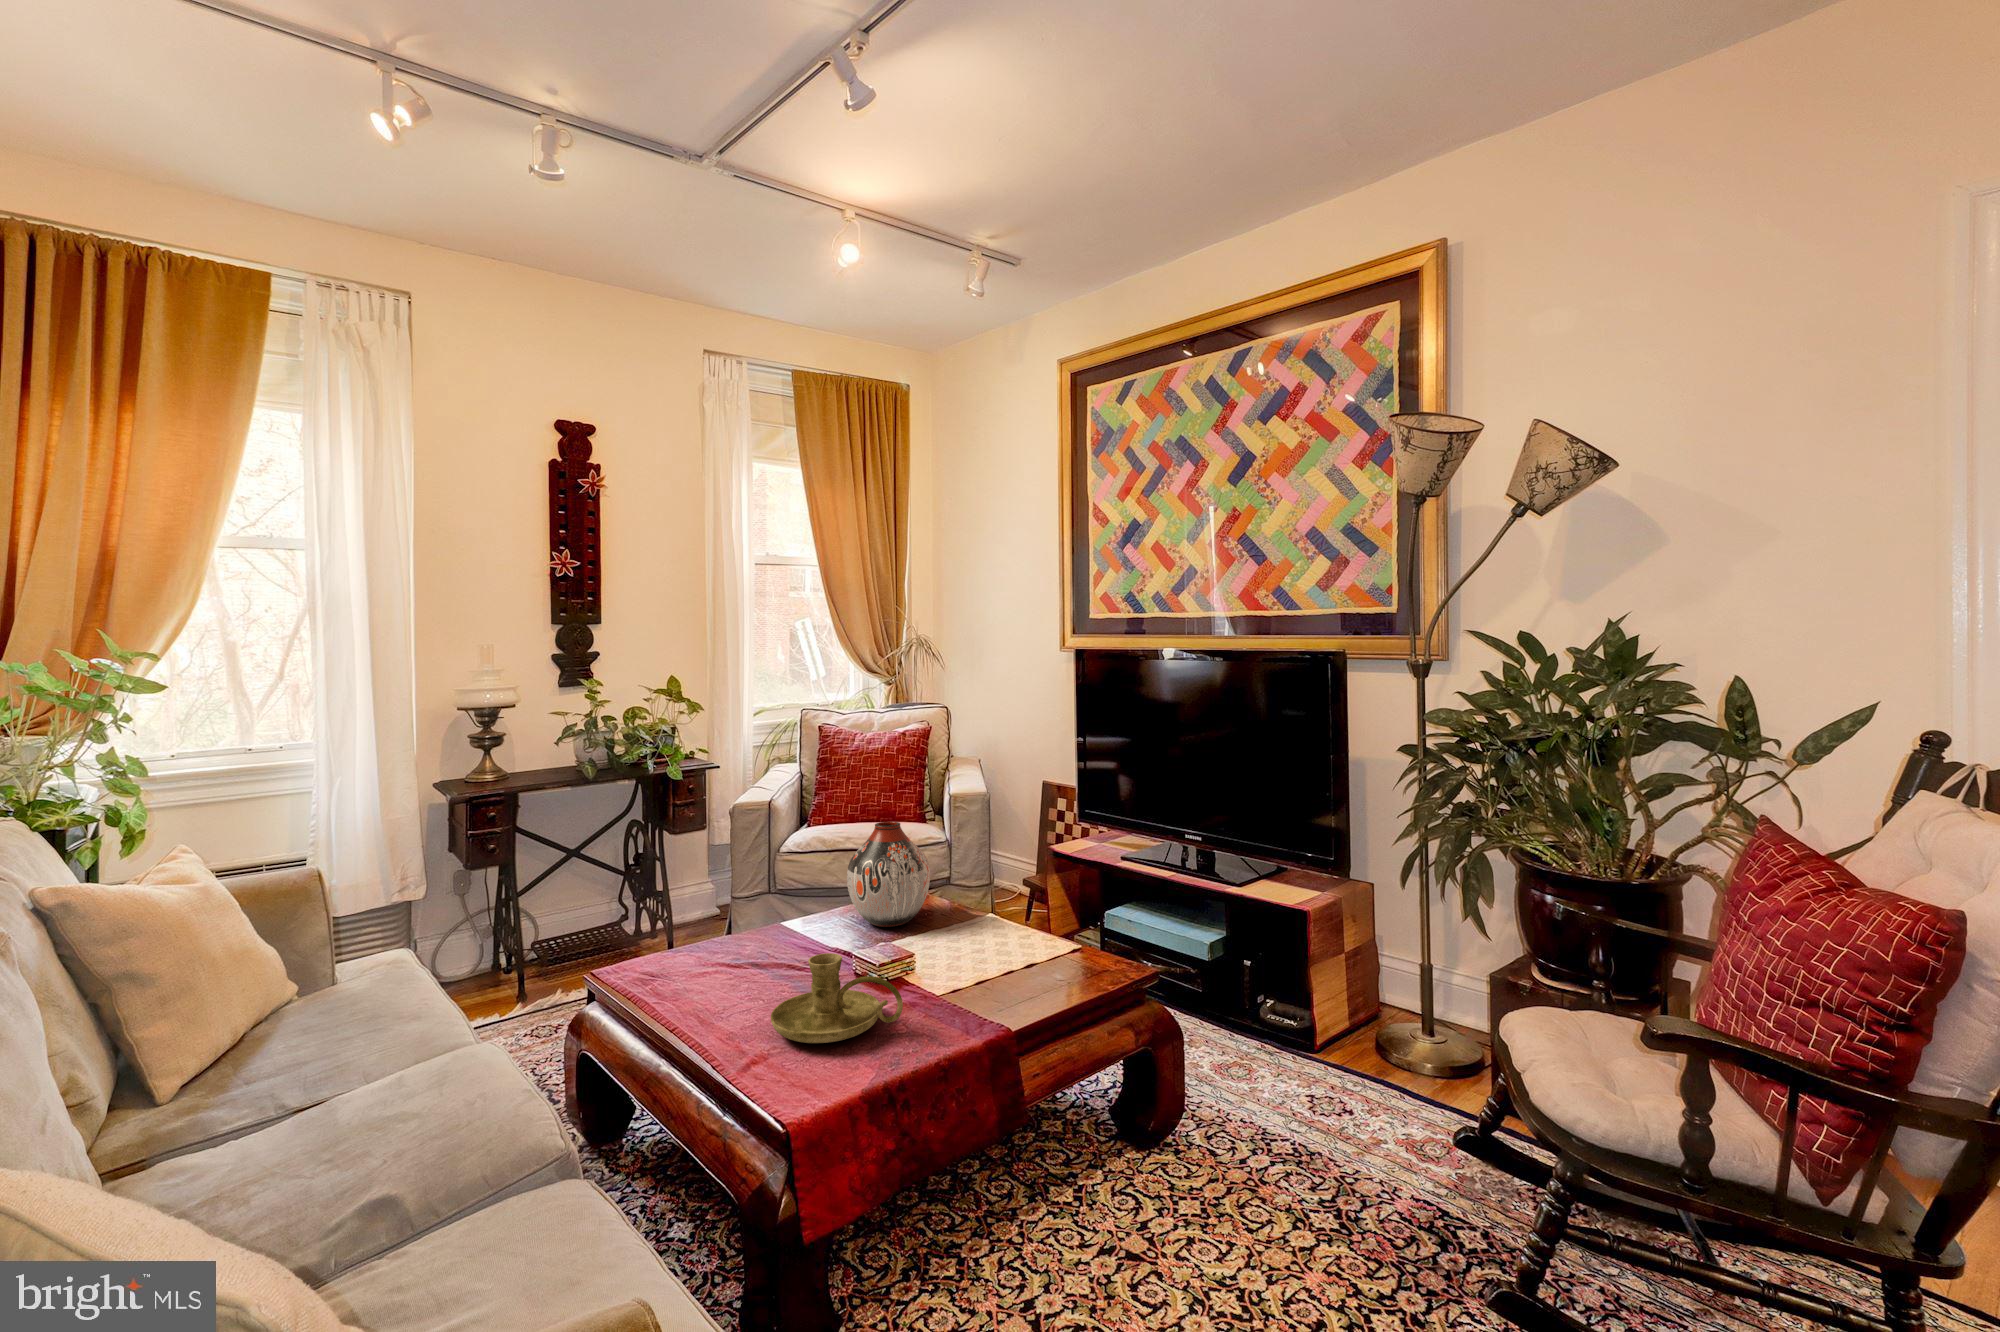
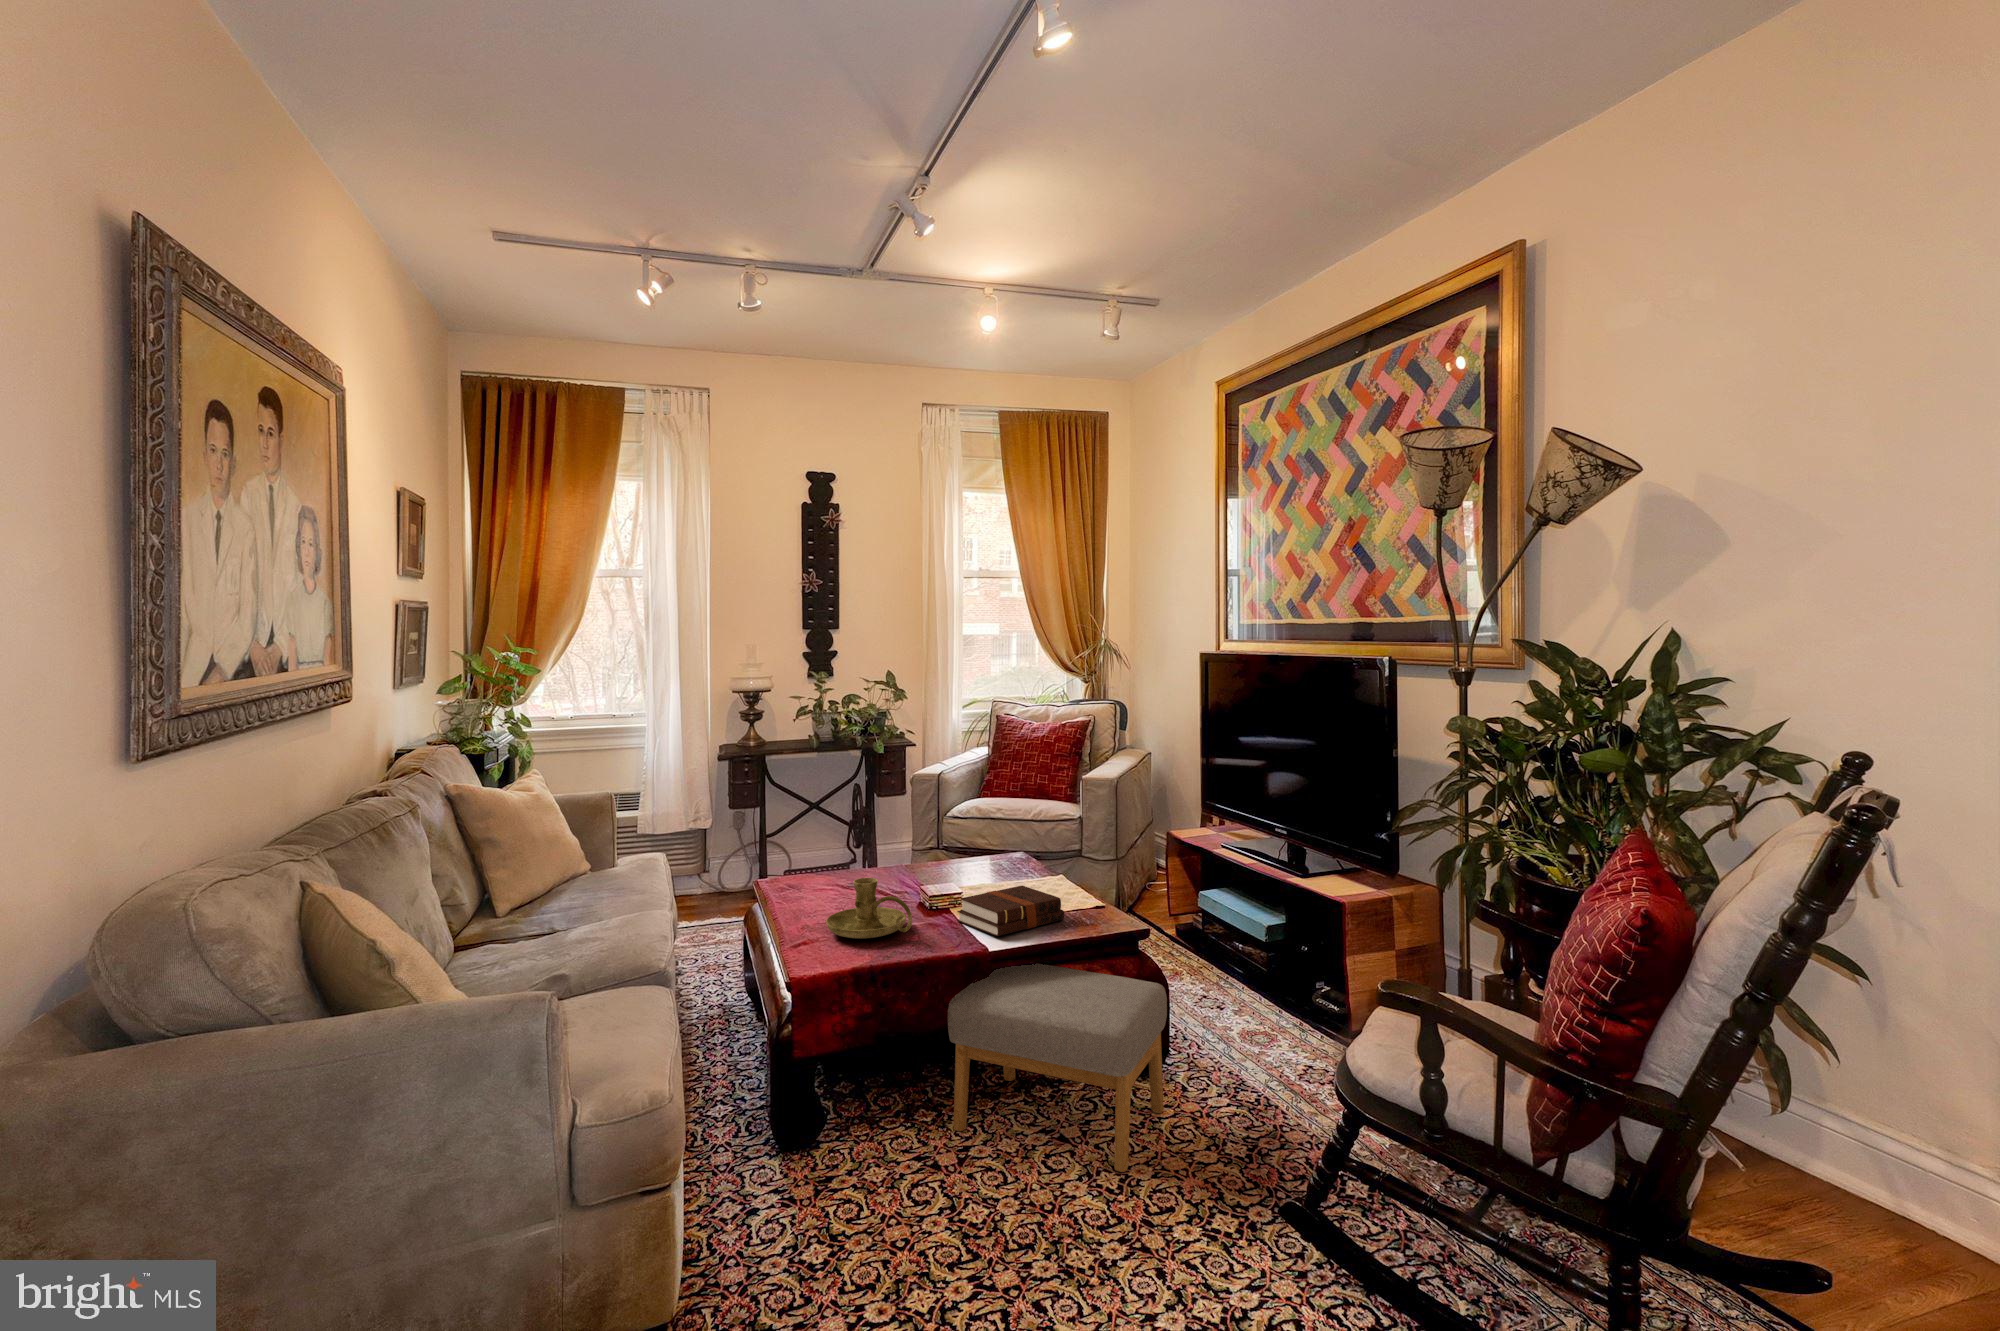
vase: present [847,822,930,927] -> none [942,792,1008,876]
hardback book: none [931,935,1056,1008] -> present [957,886,1064,936]
footstool: none [987,1035,1245,1289] -> present [948,964,1167,1172]

